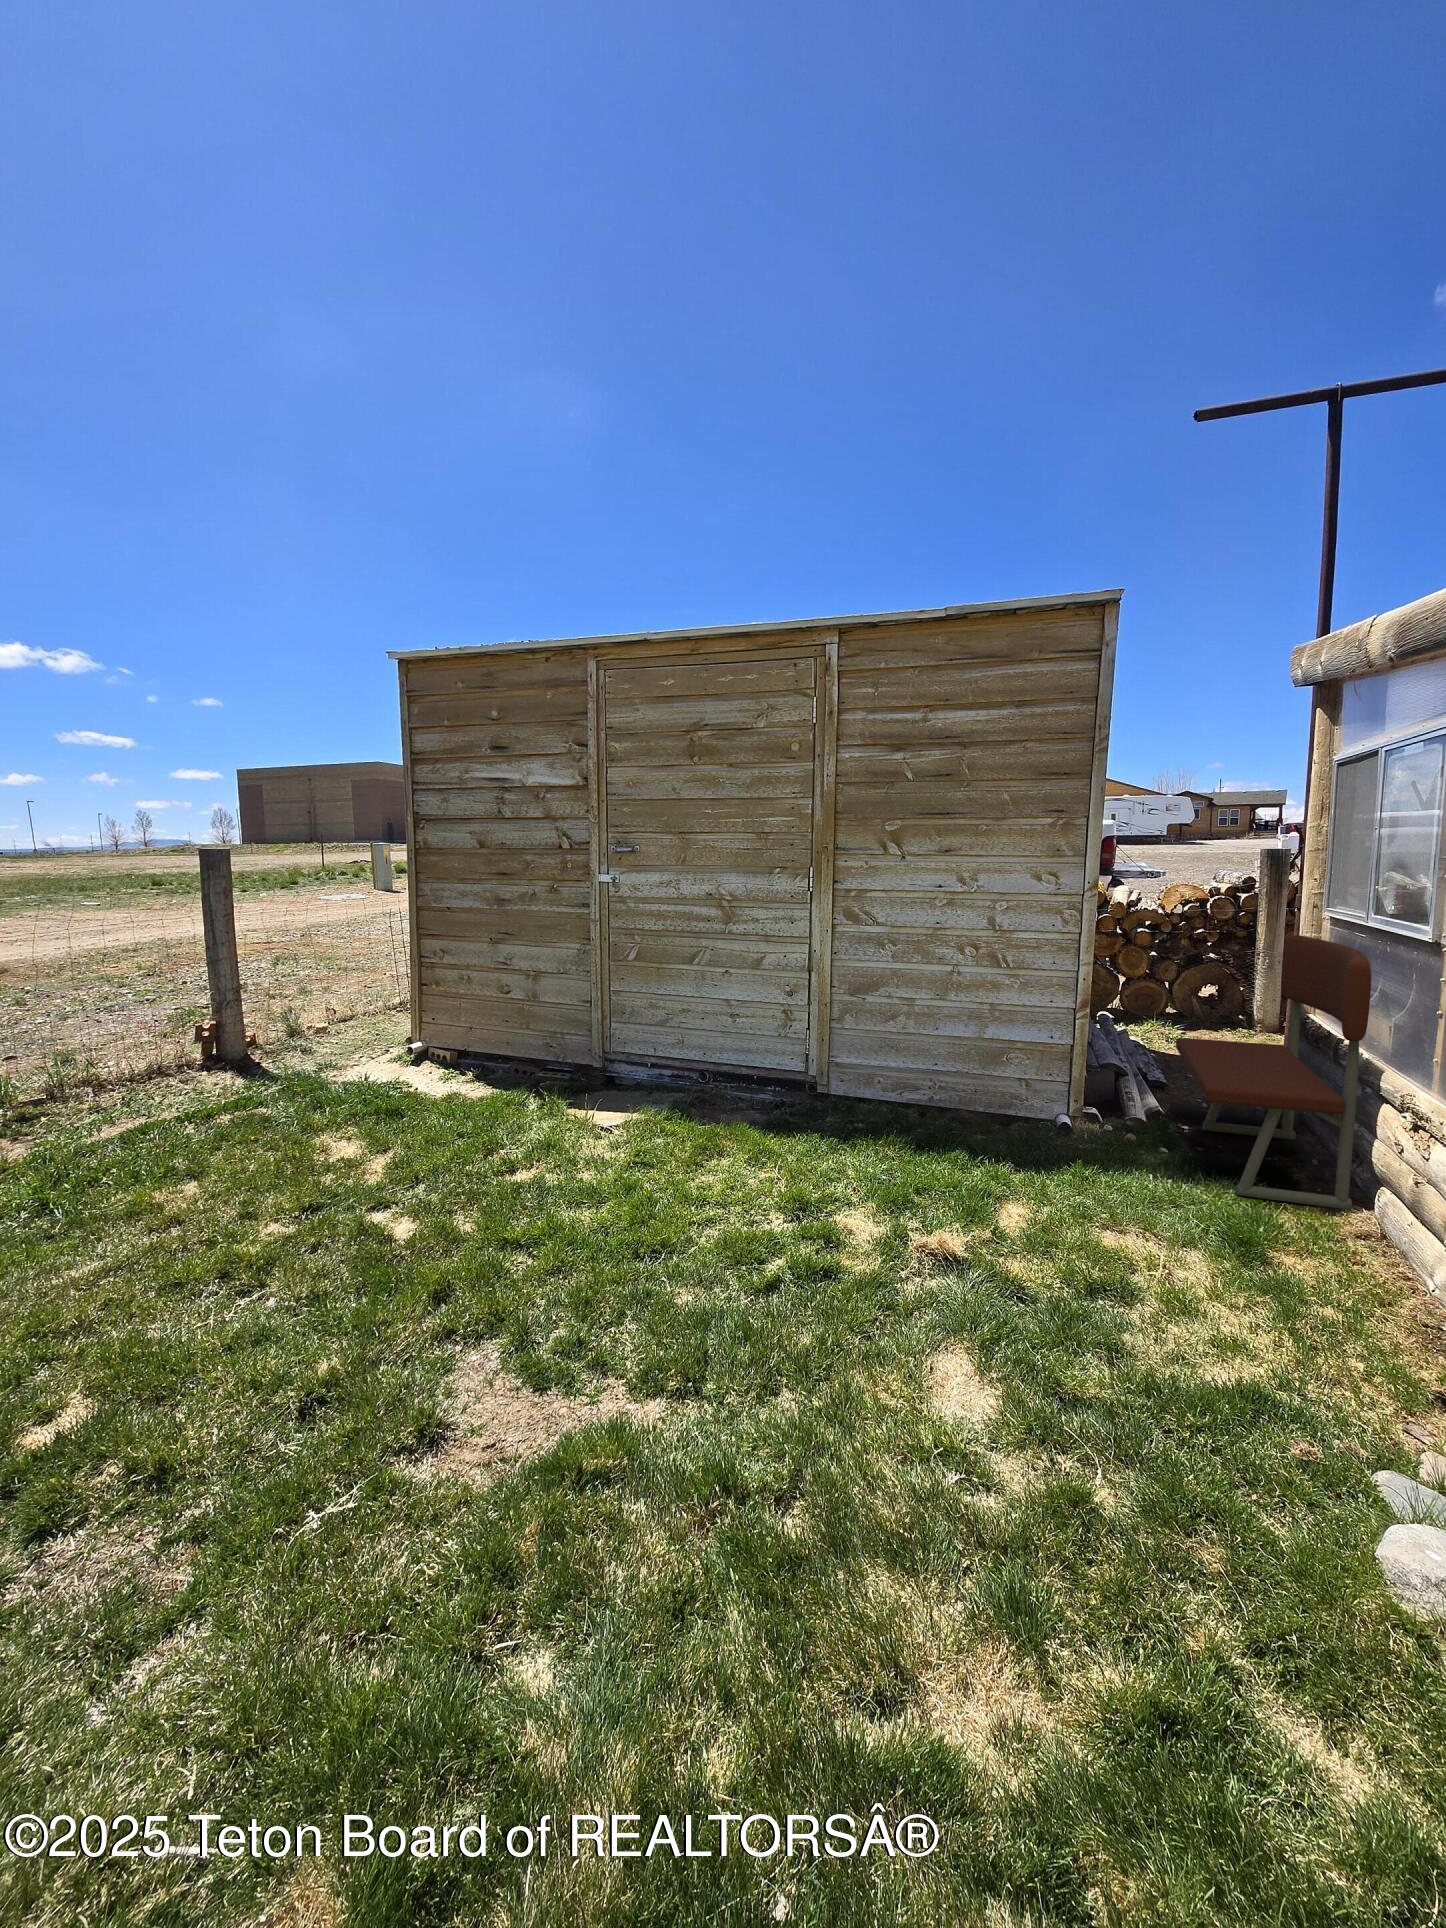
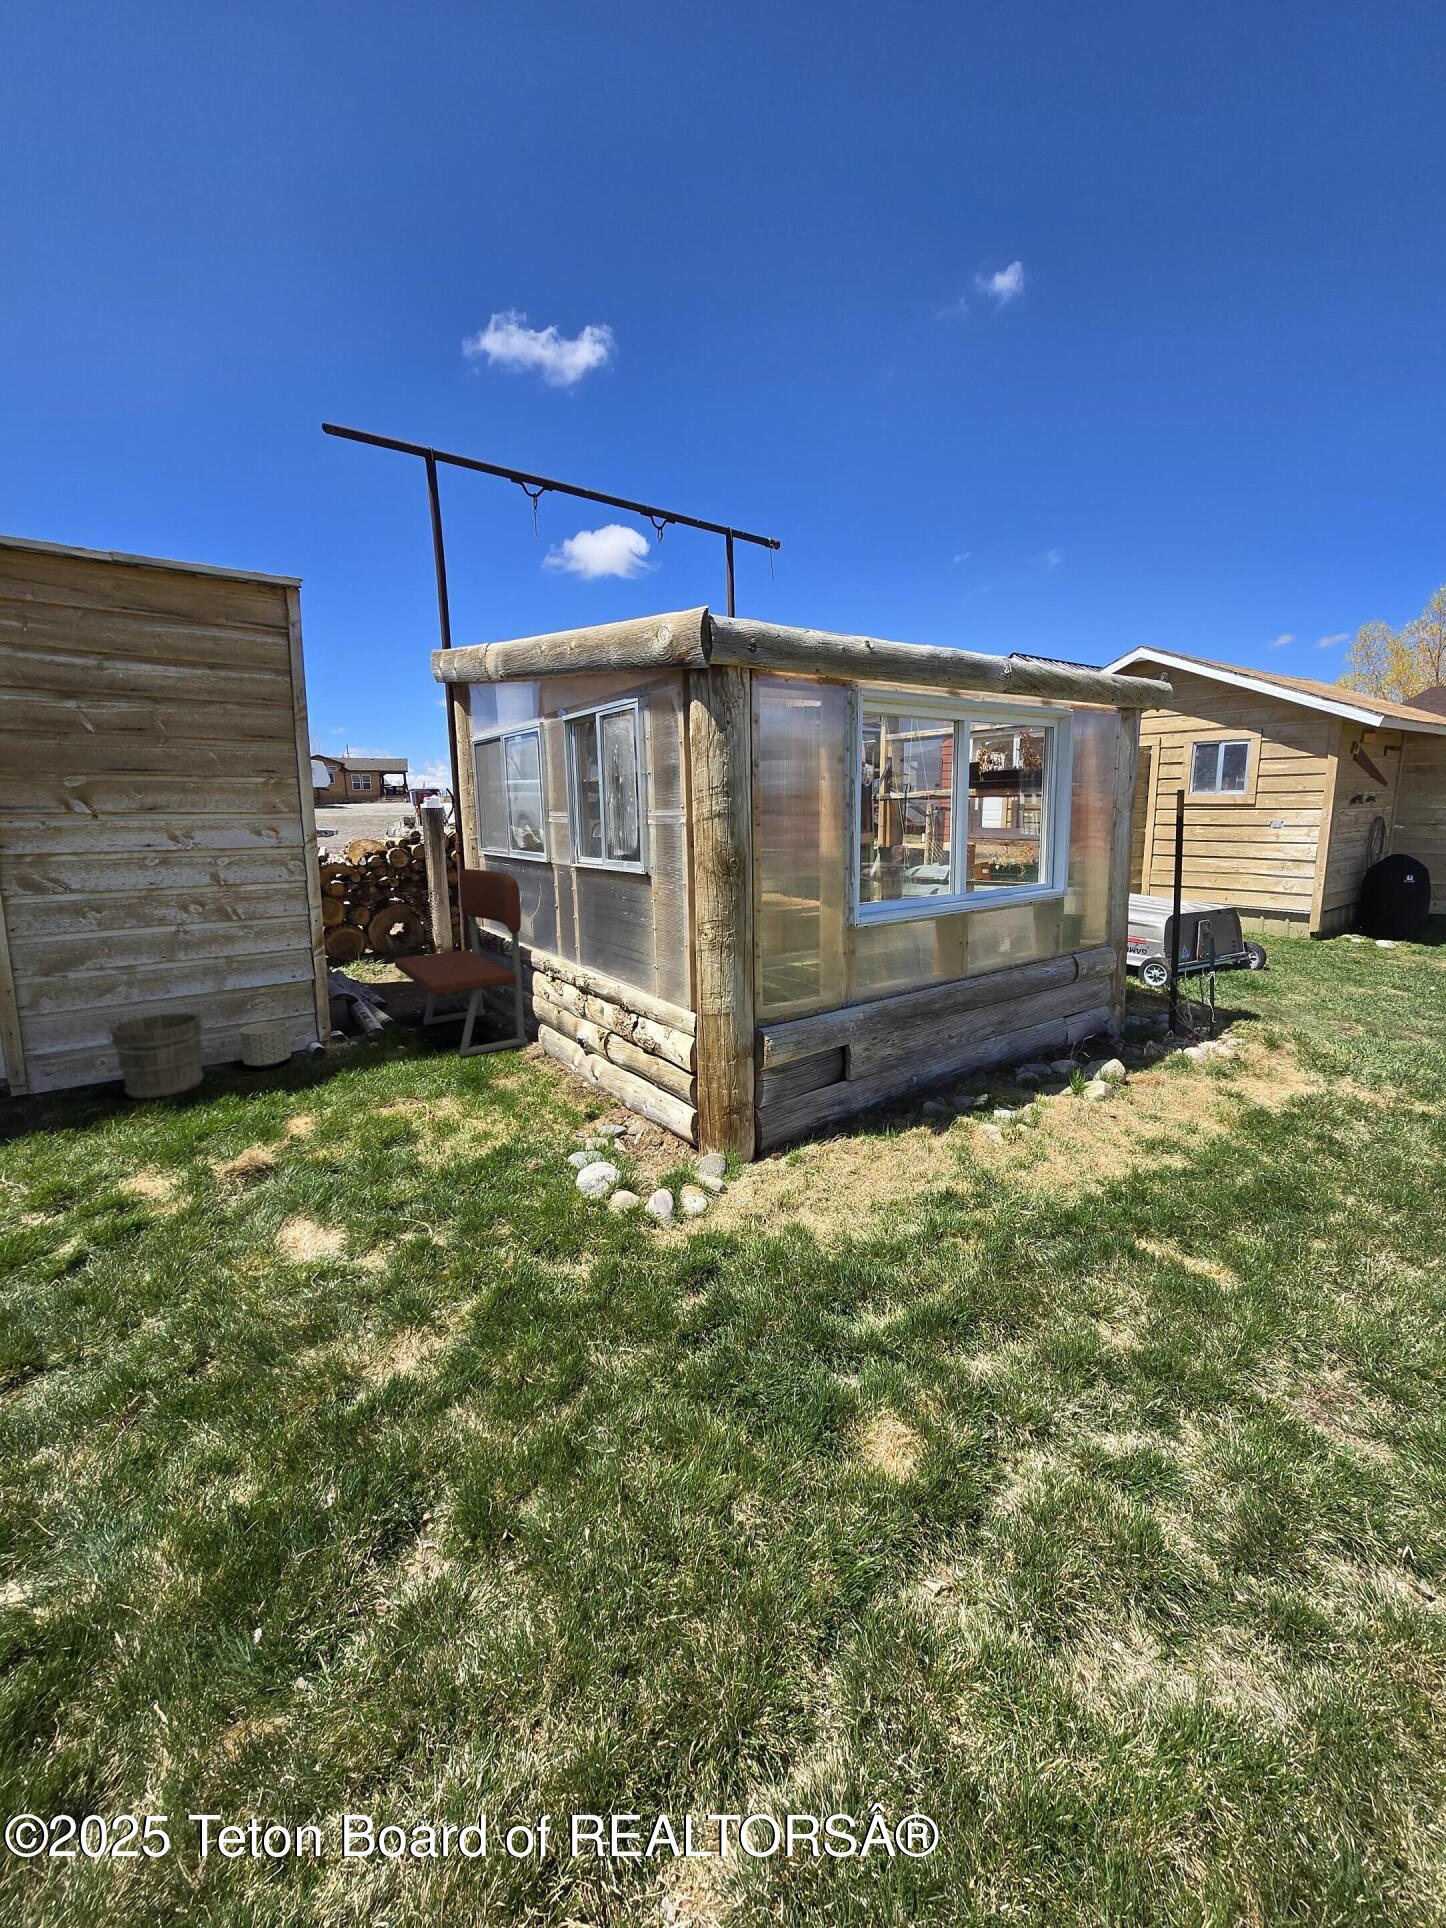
bucket: none [880,1047,959,1131] -> present [107,1013,204,1098]
planter: none [991,1078,1039,1129] -> present [240,1021,291,1068]

